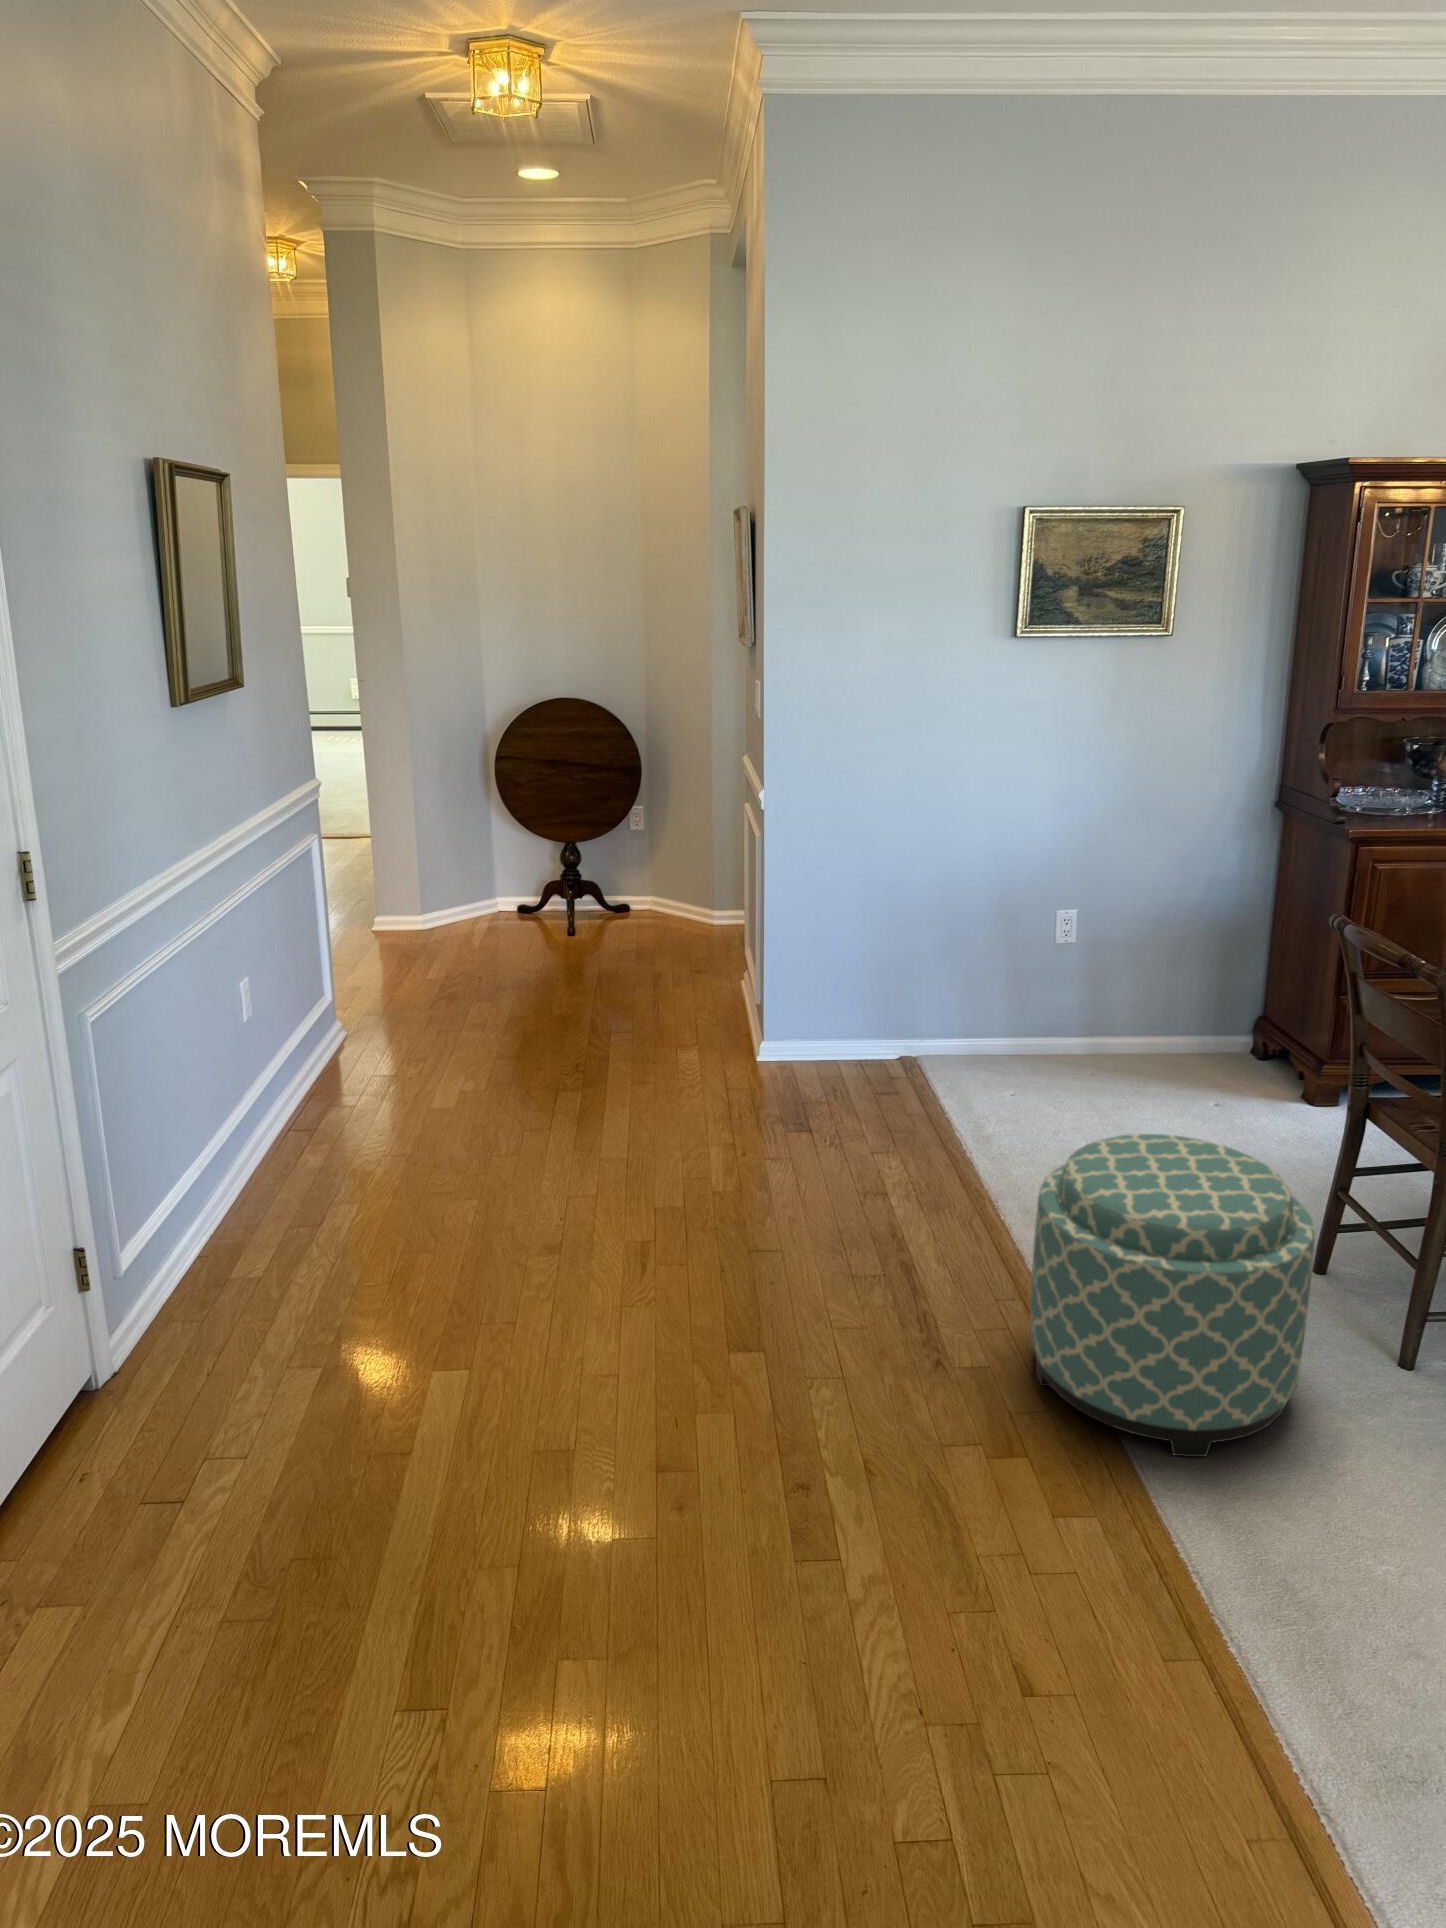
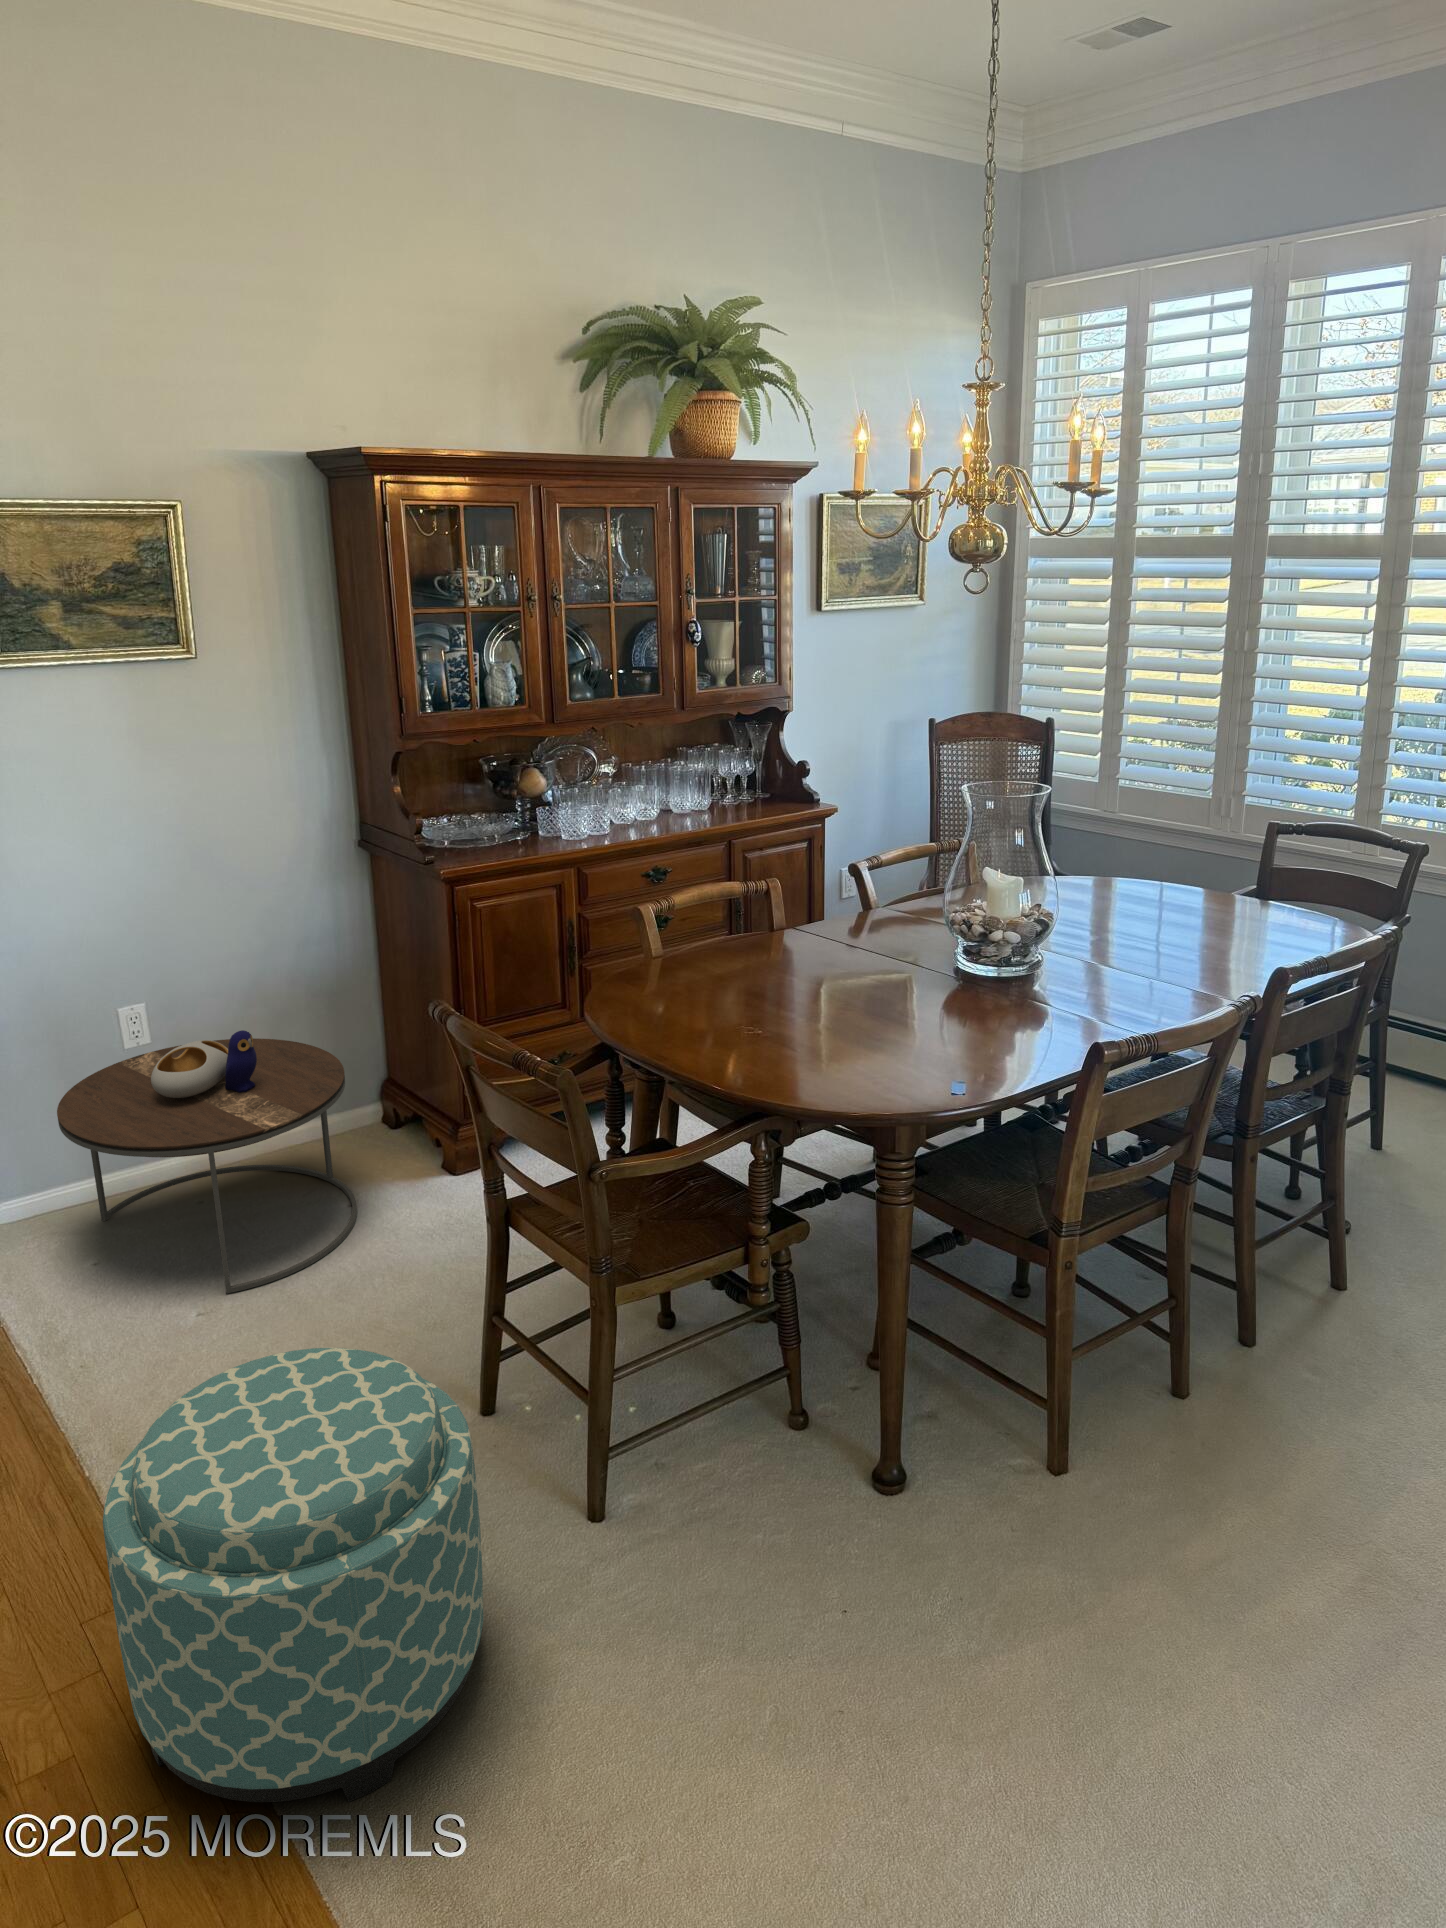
side table: none [1008,935,1233,1138] -> present [57,1030,357,1294]

